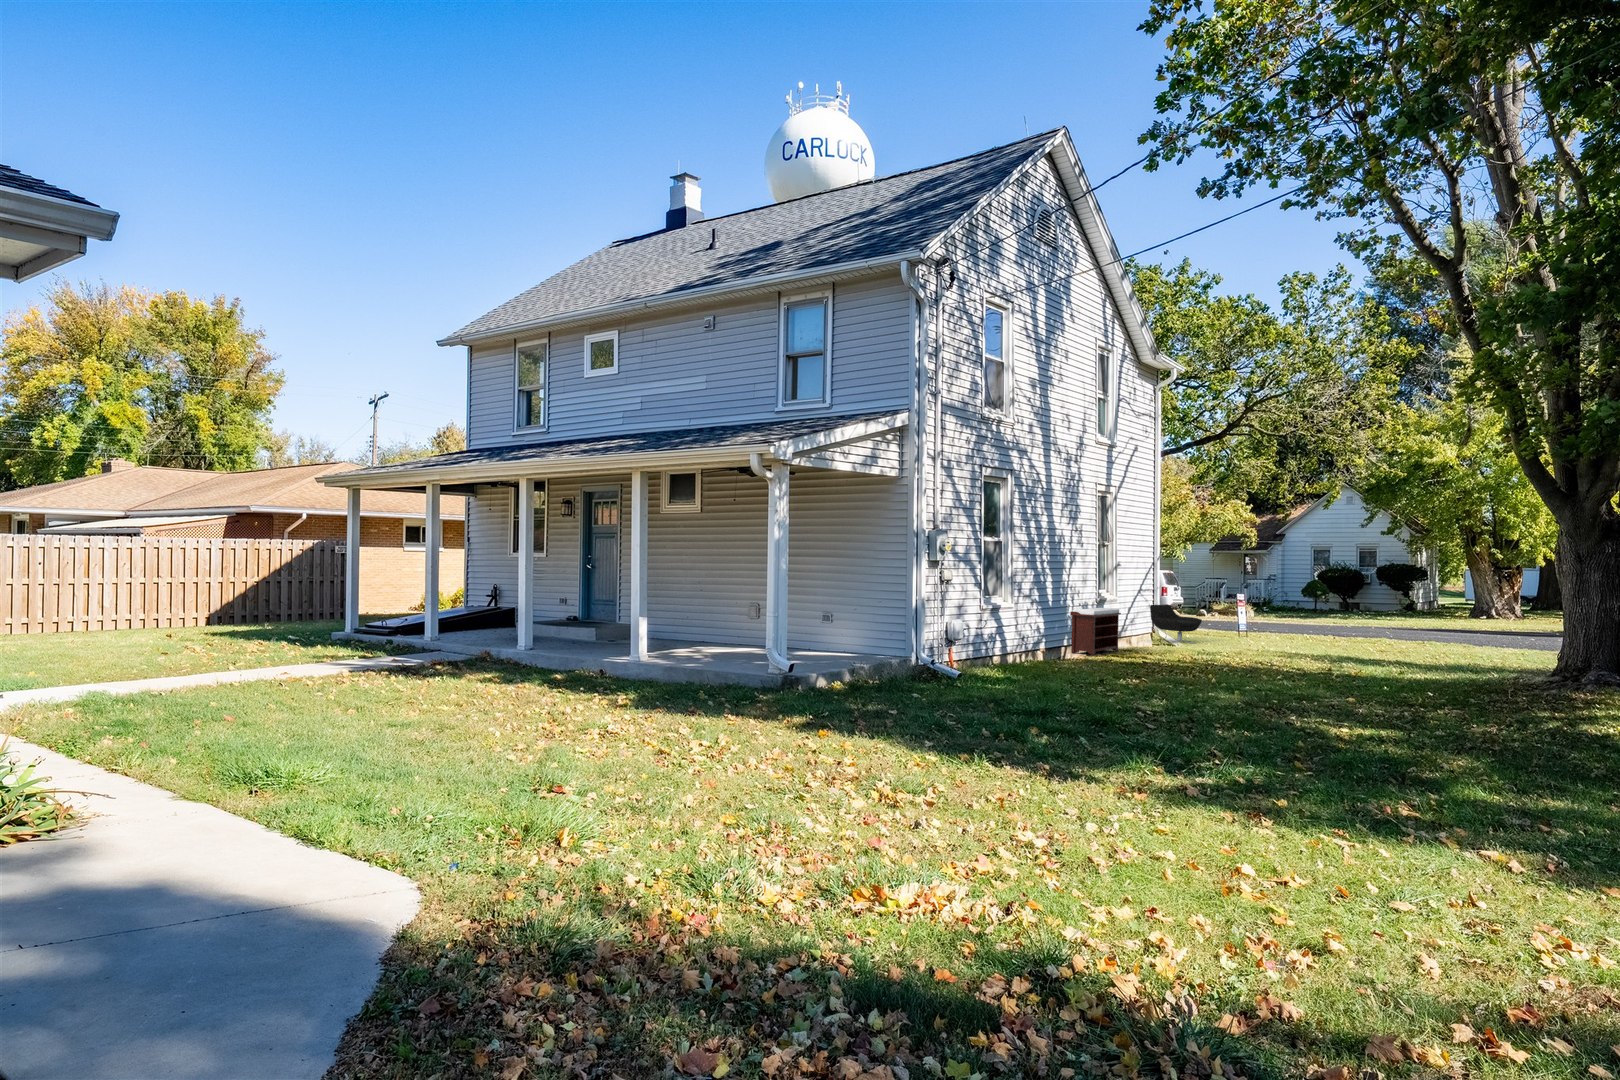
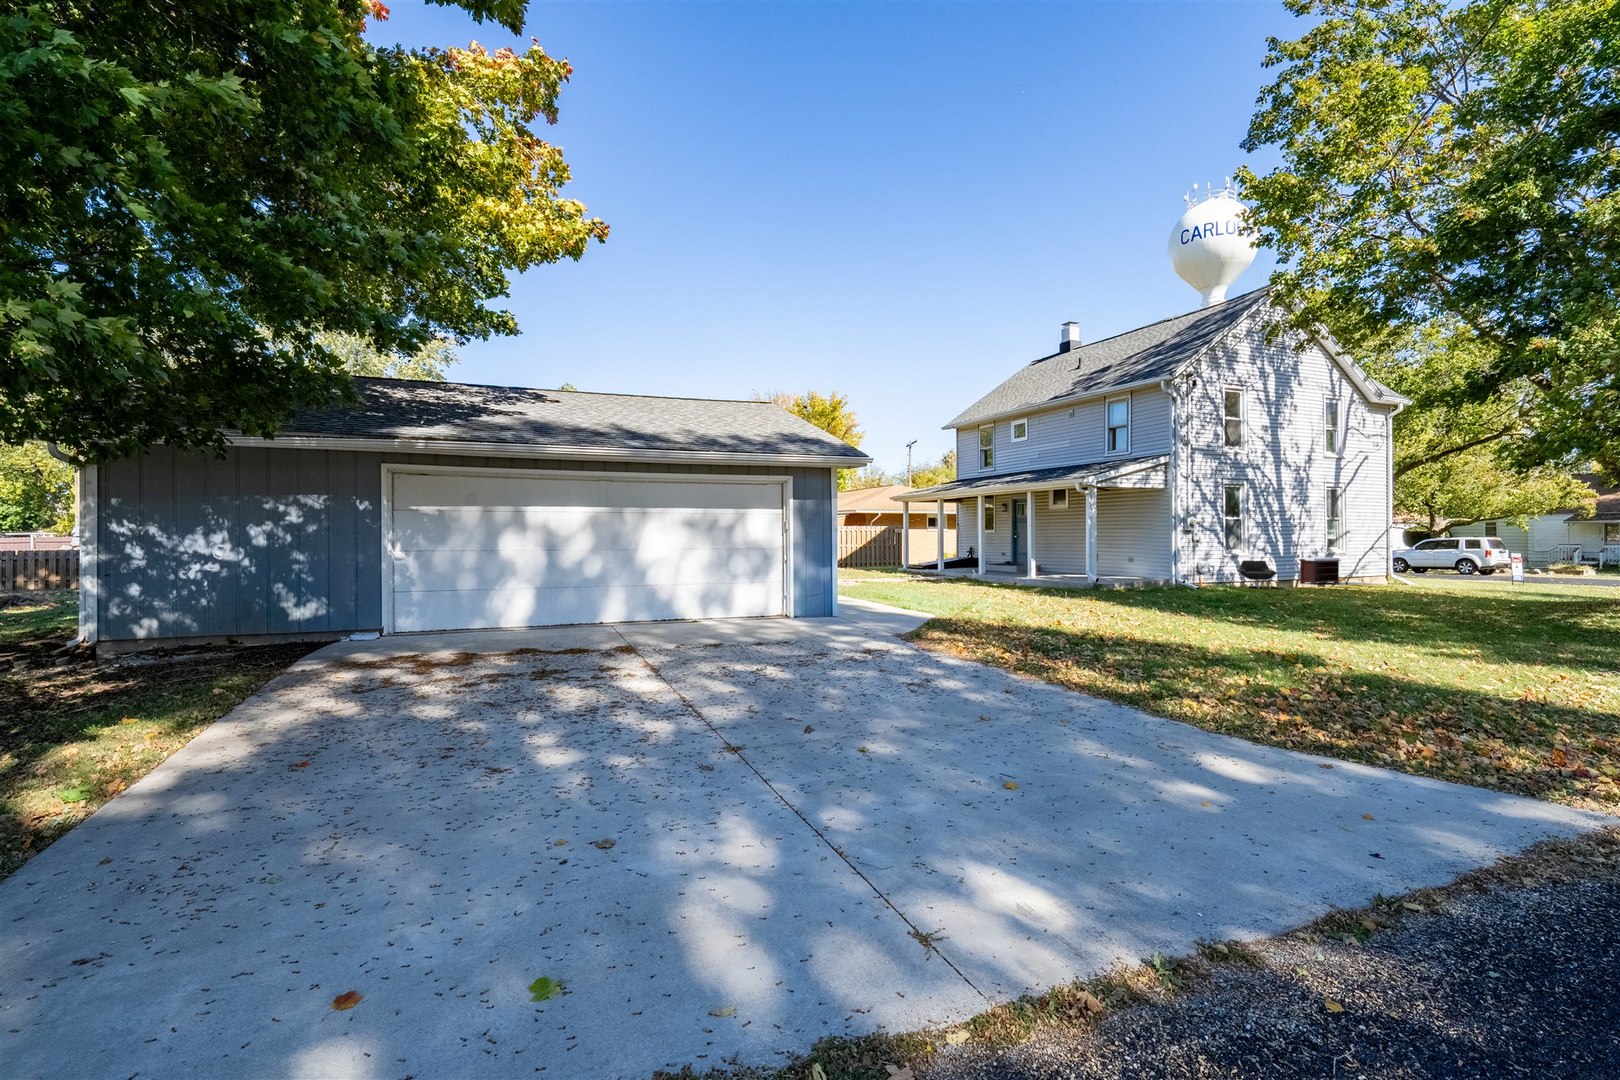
lounge chair: present [1150,604,1202,643] -> present [1239,560,1276,589]

